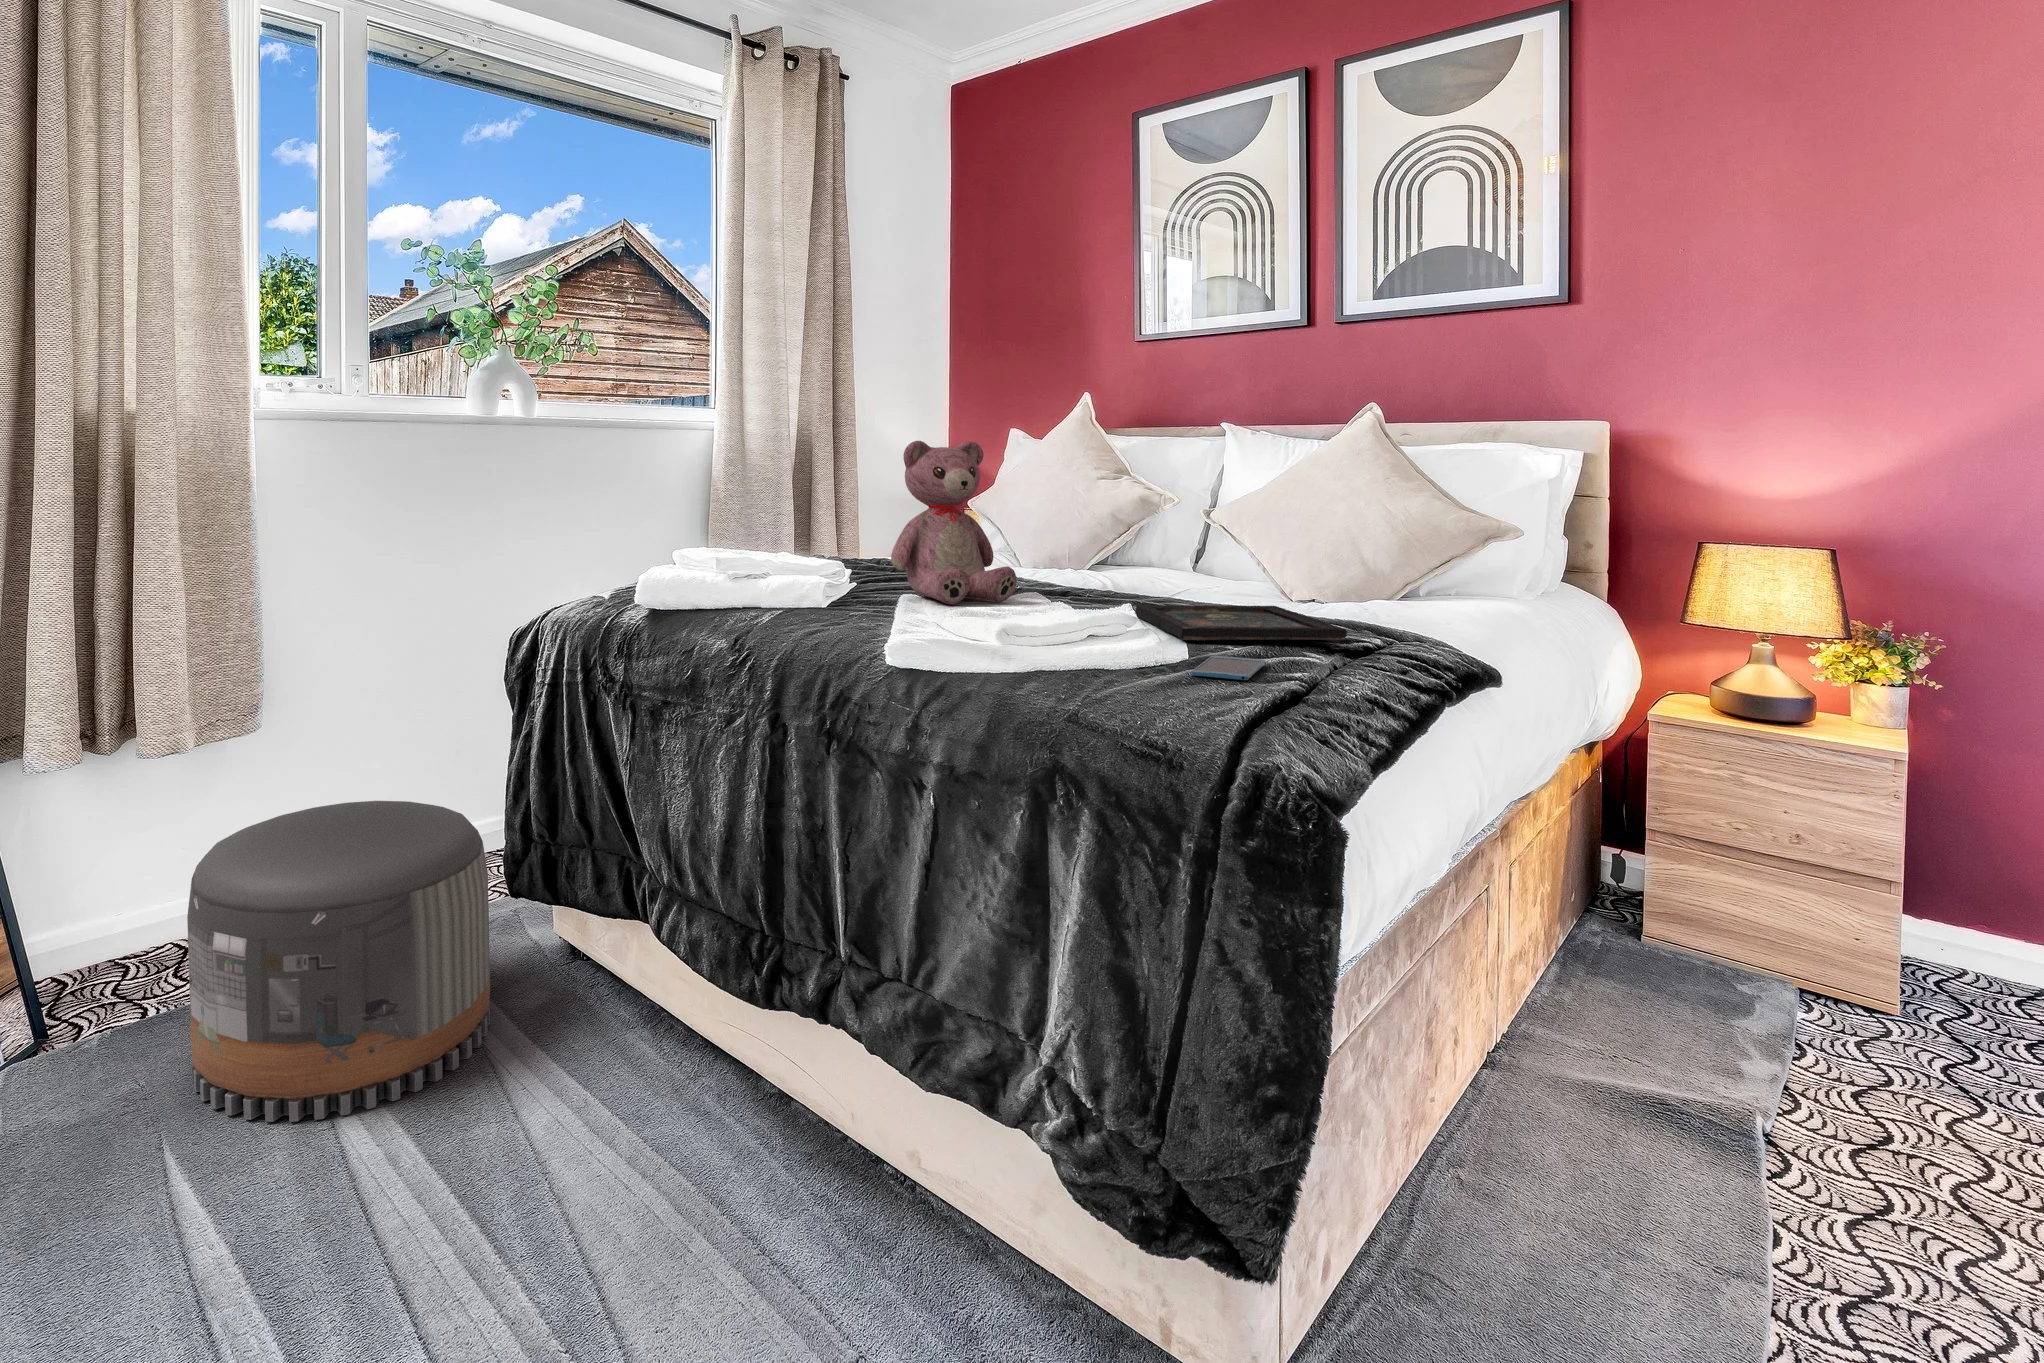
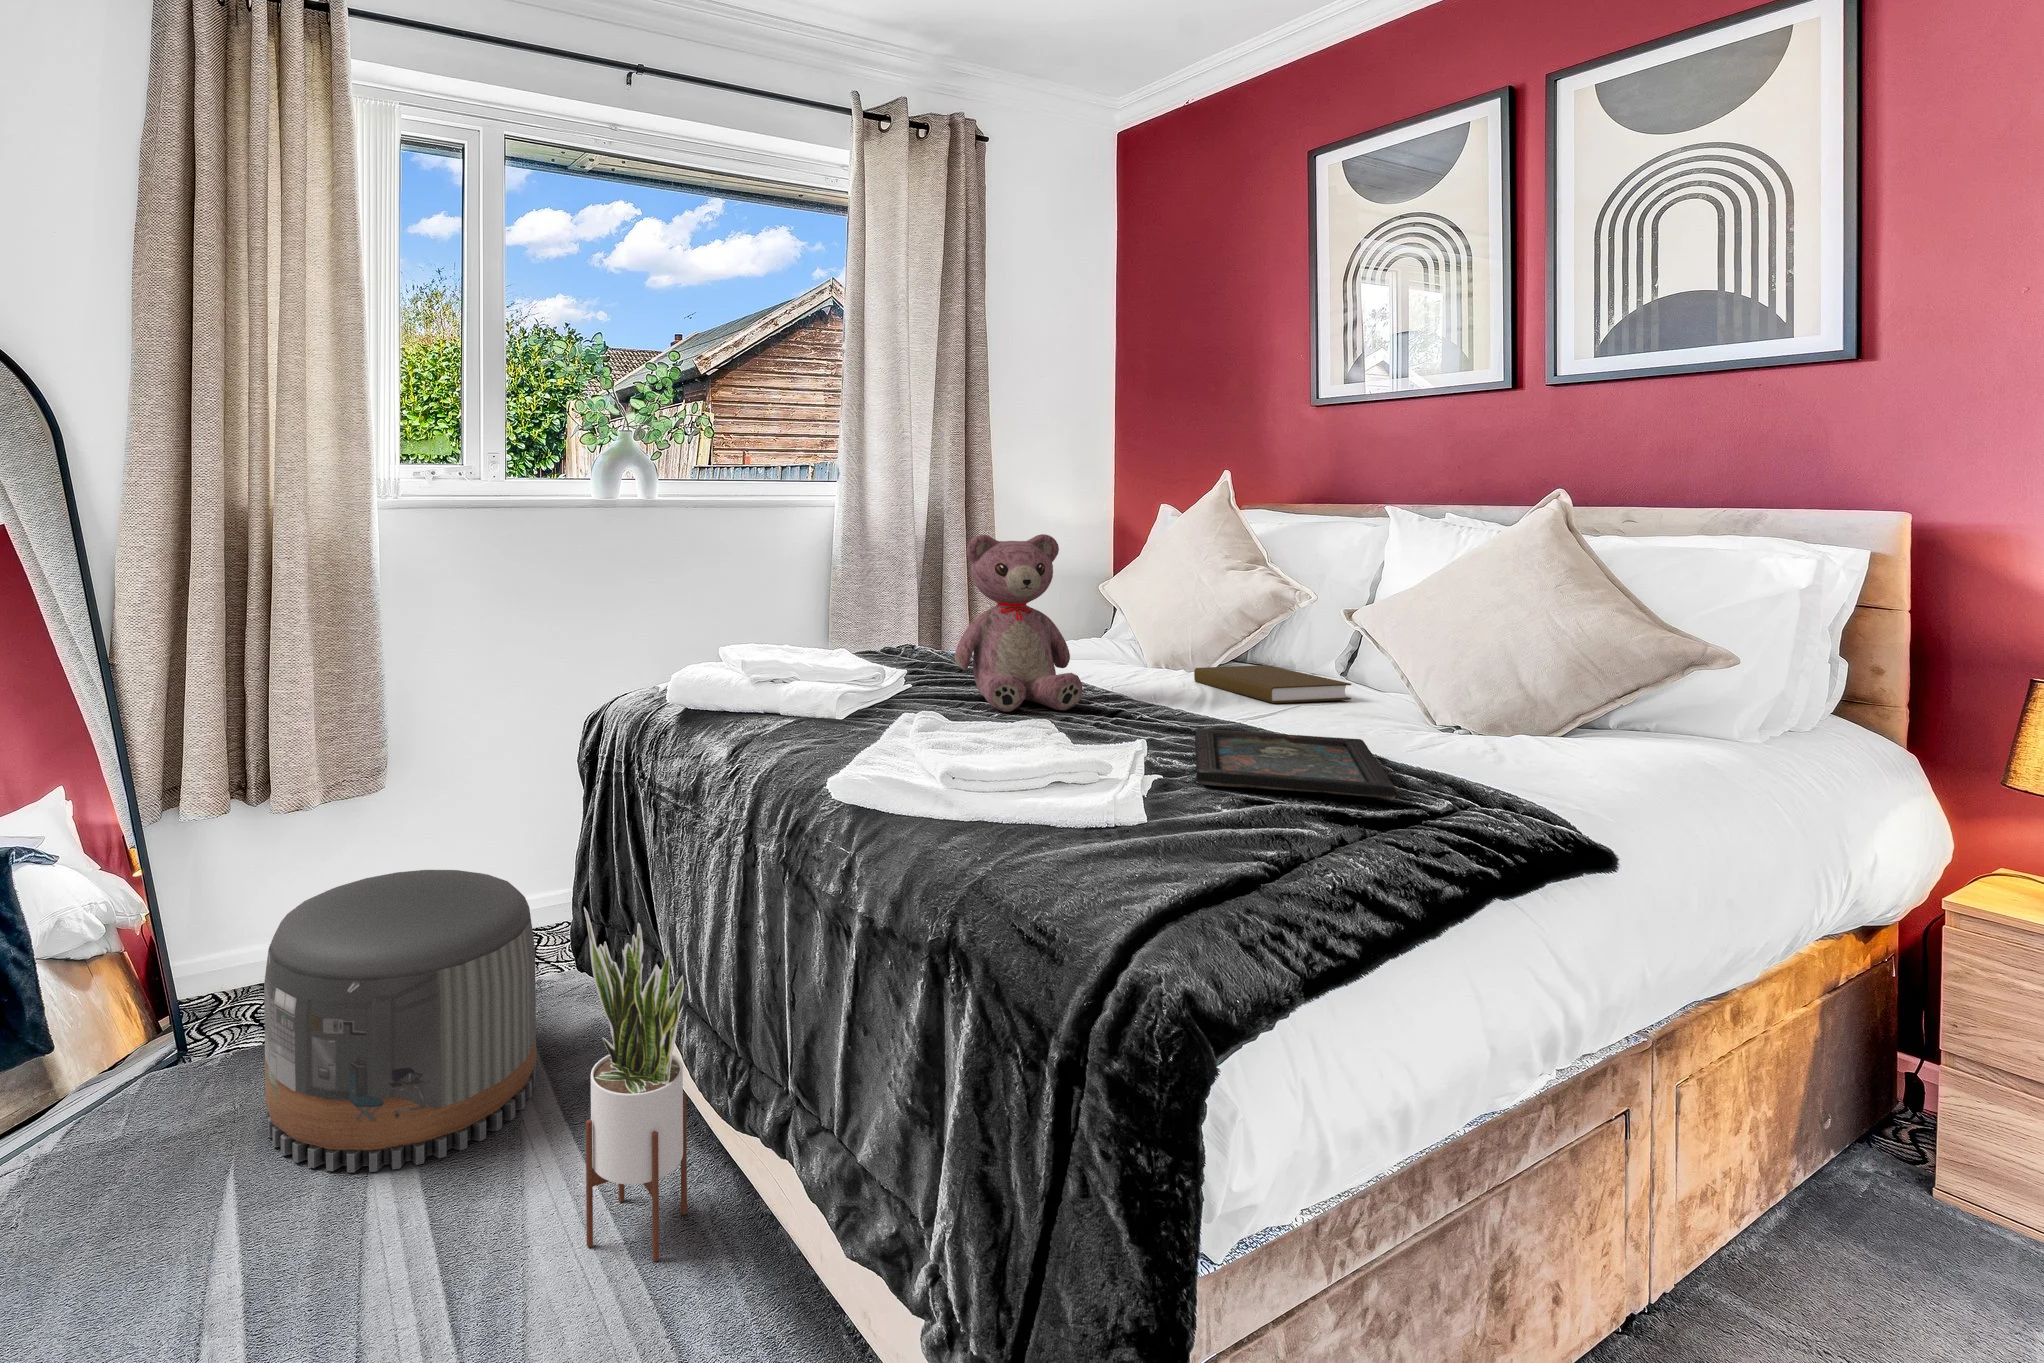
book: none [1077,567,1218,593] -> present [1194,665,1351,703]
smartphone: present [1191,656,1265,680] -> none [1143,814,1252,856]
potted plant: none [590,805,715,1145] -> present [584,907,687,1261]

